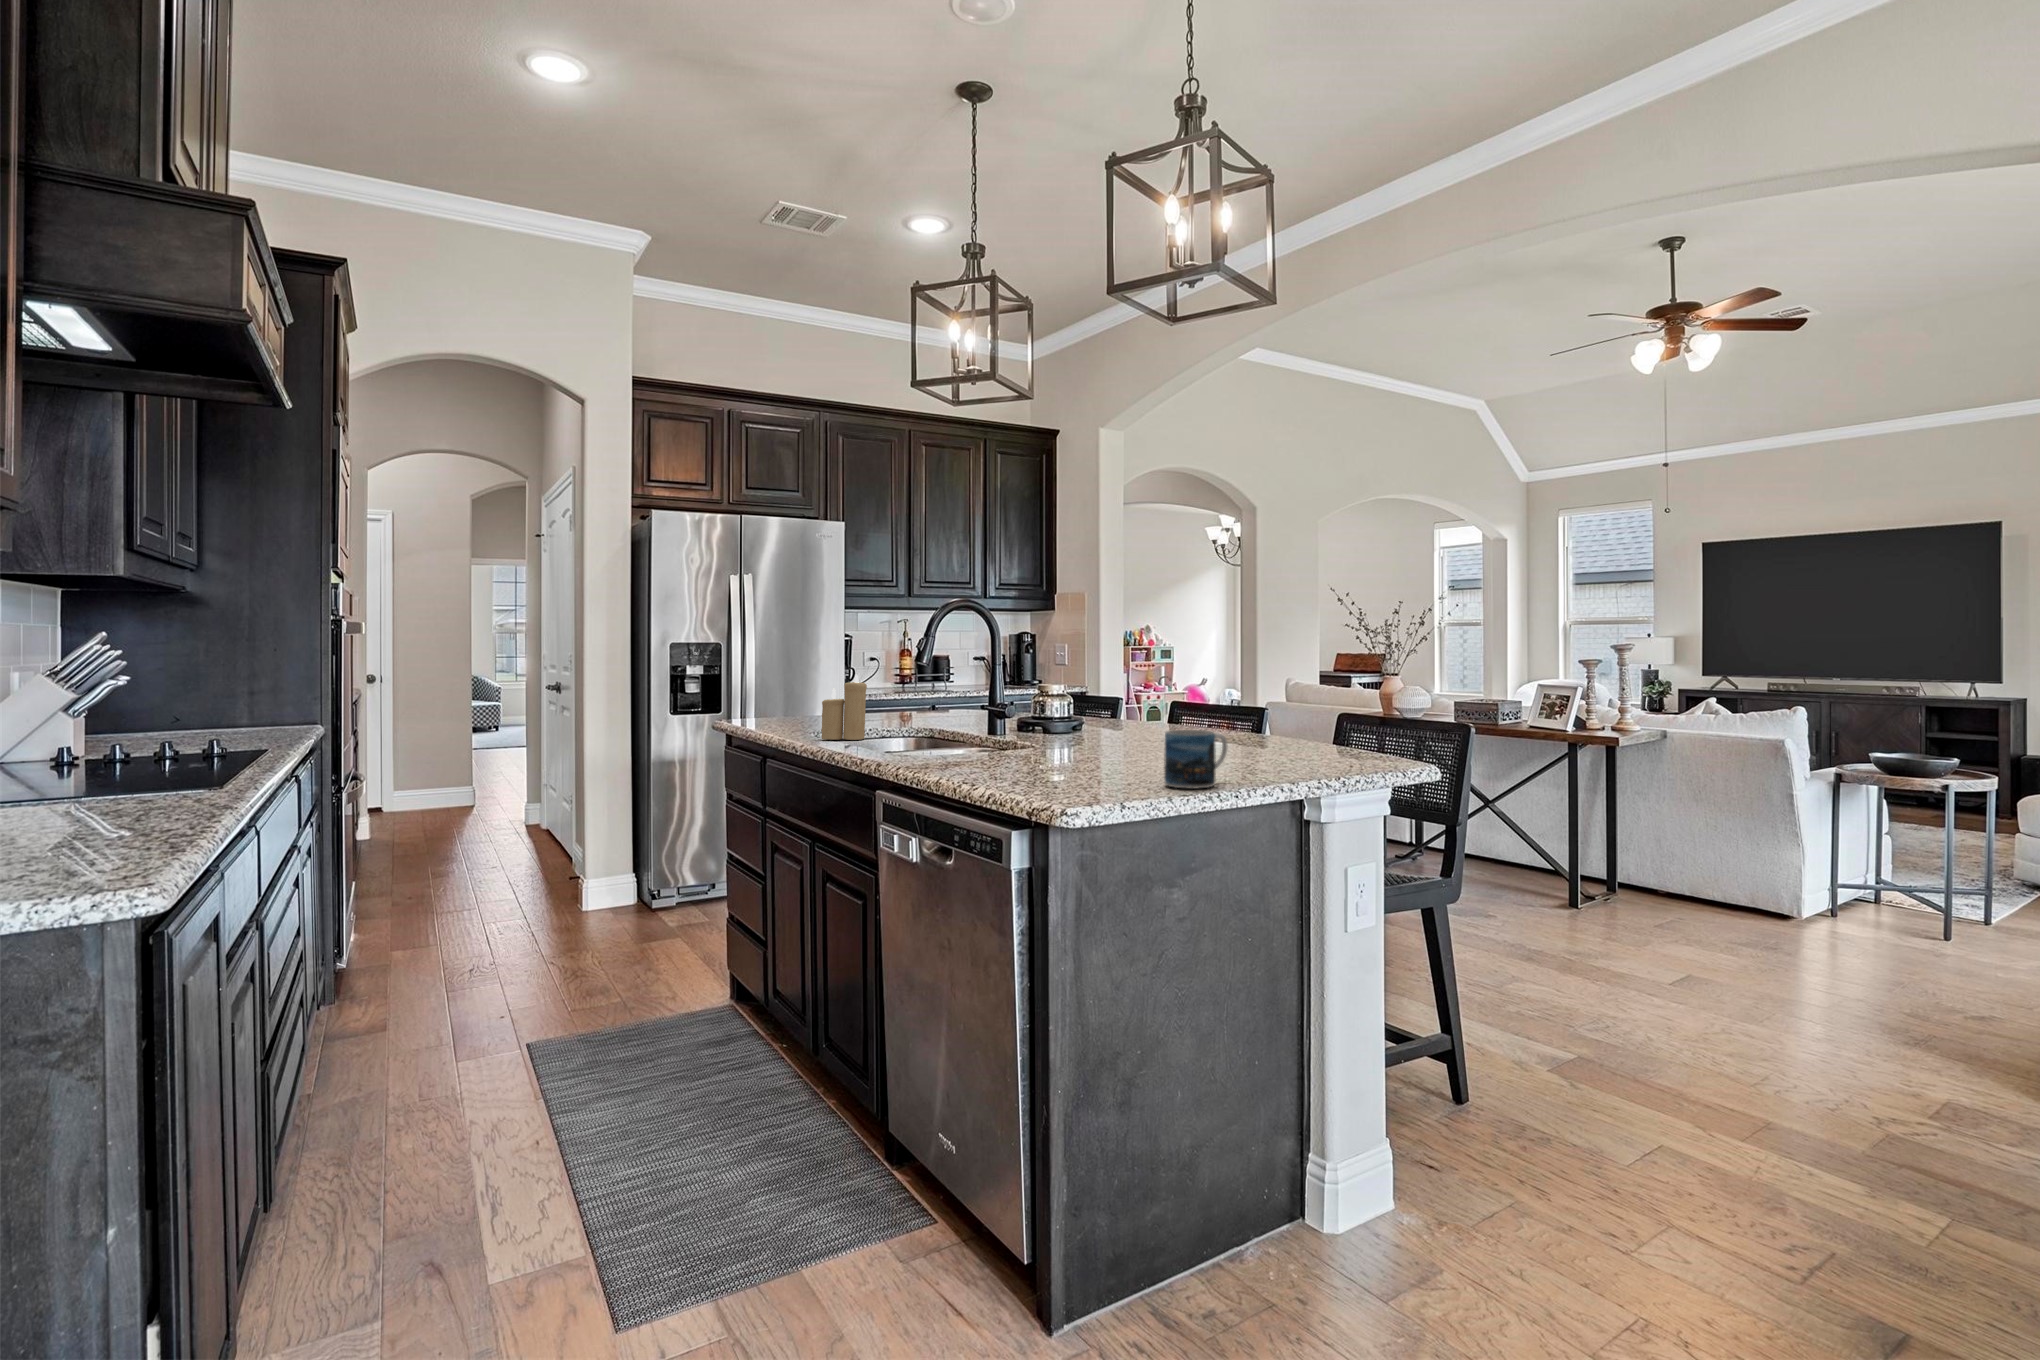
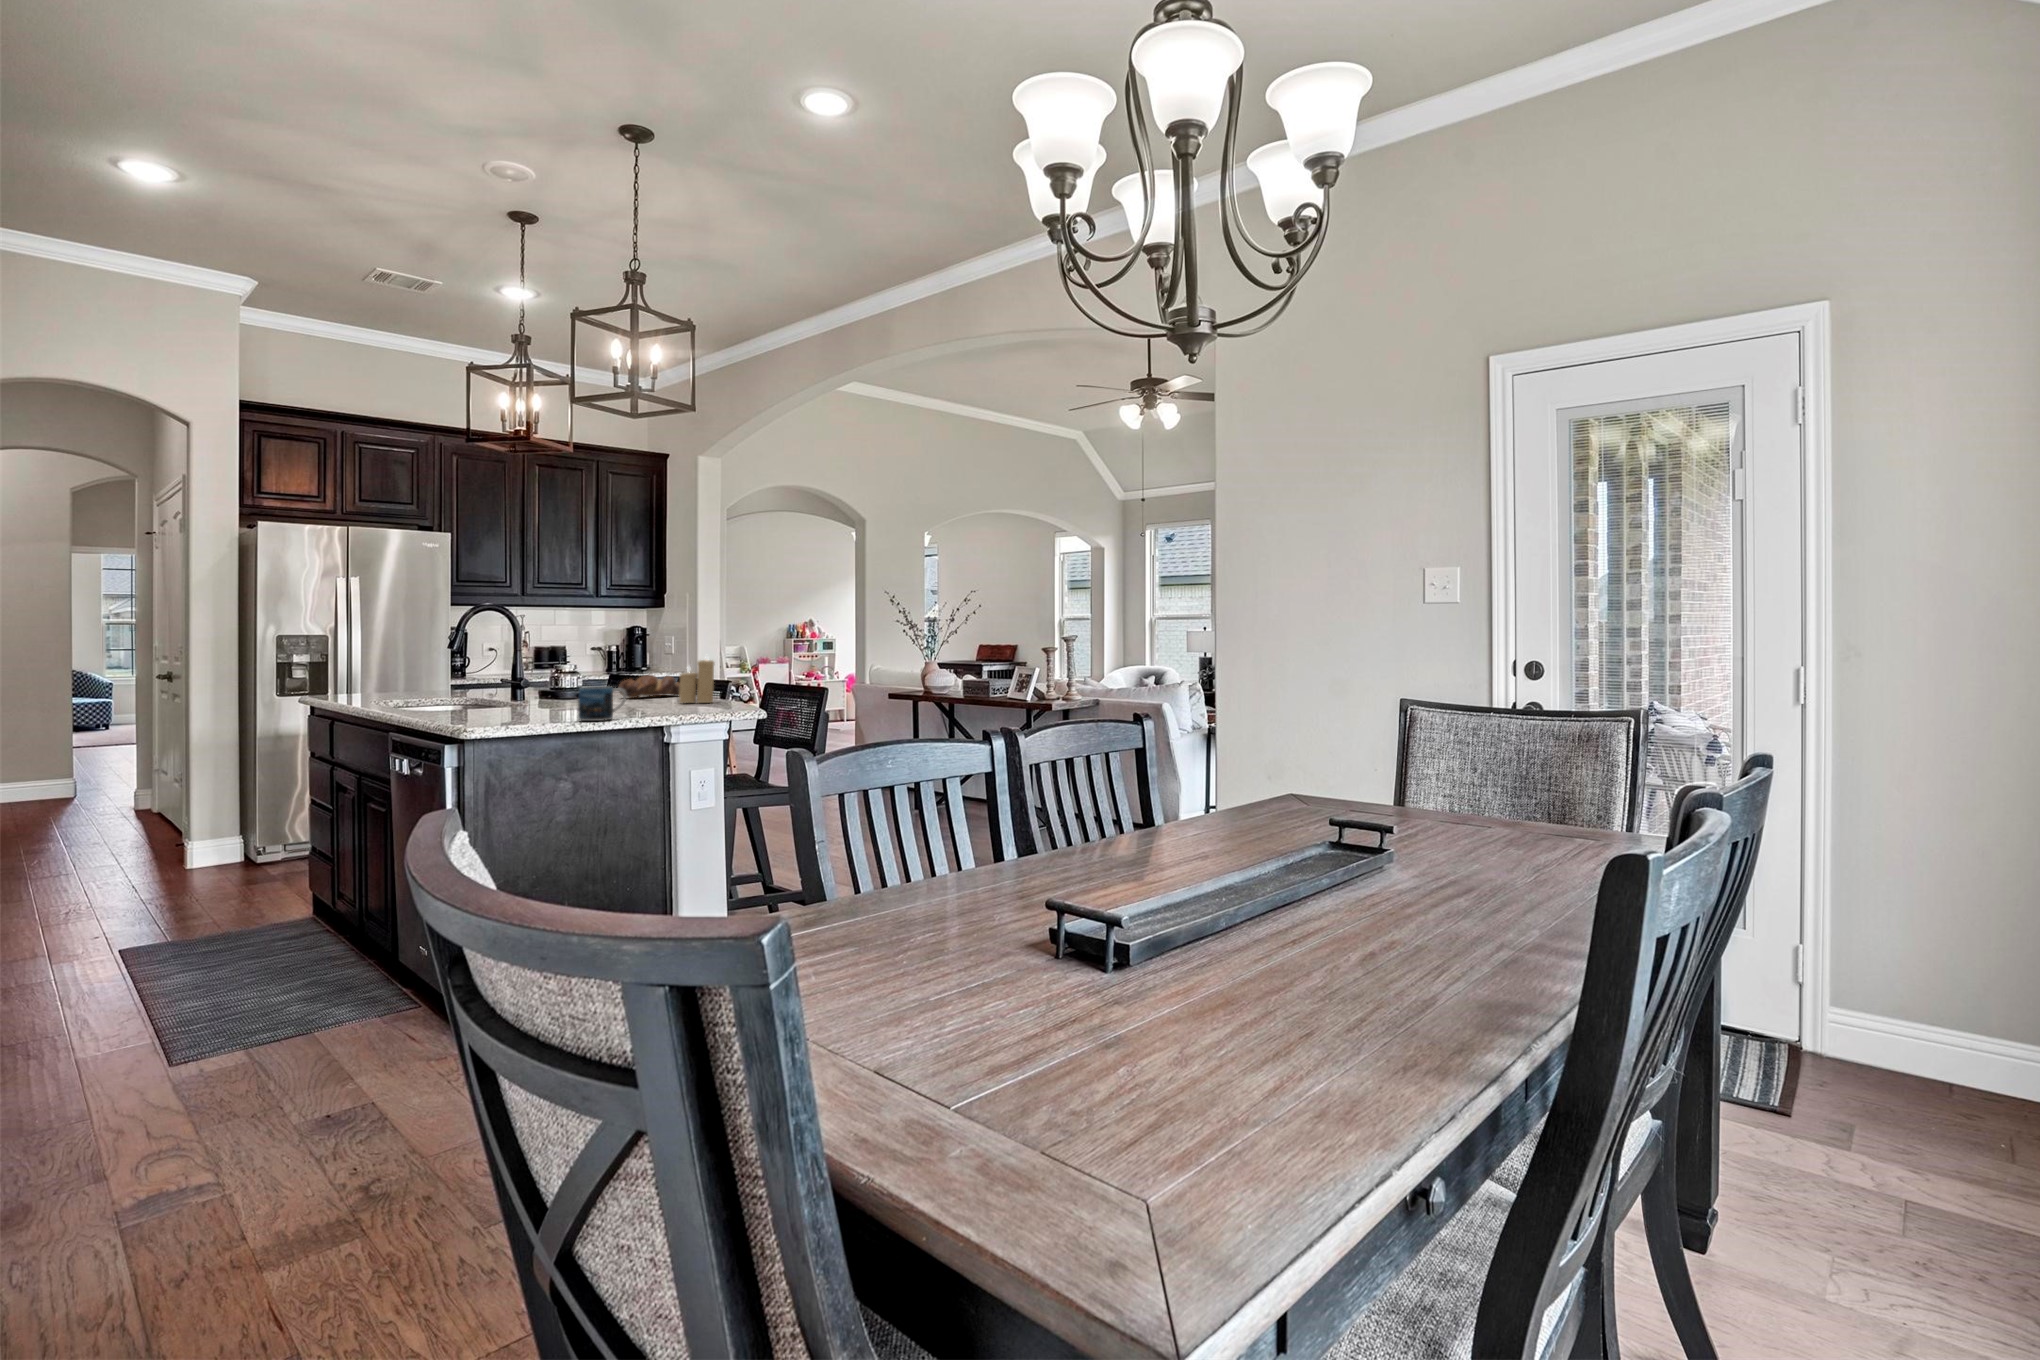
candle: present [821,675,867,740] -> present [679,656,714,703]
bread loaf: none [1109,700,1191,734] -> present [618,674,680,698]

